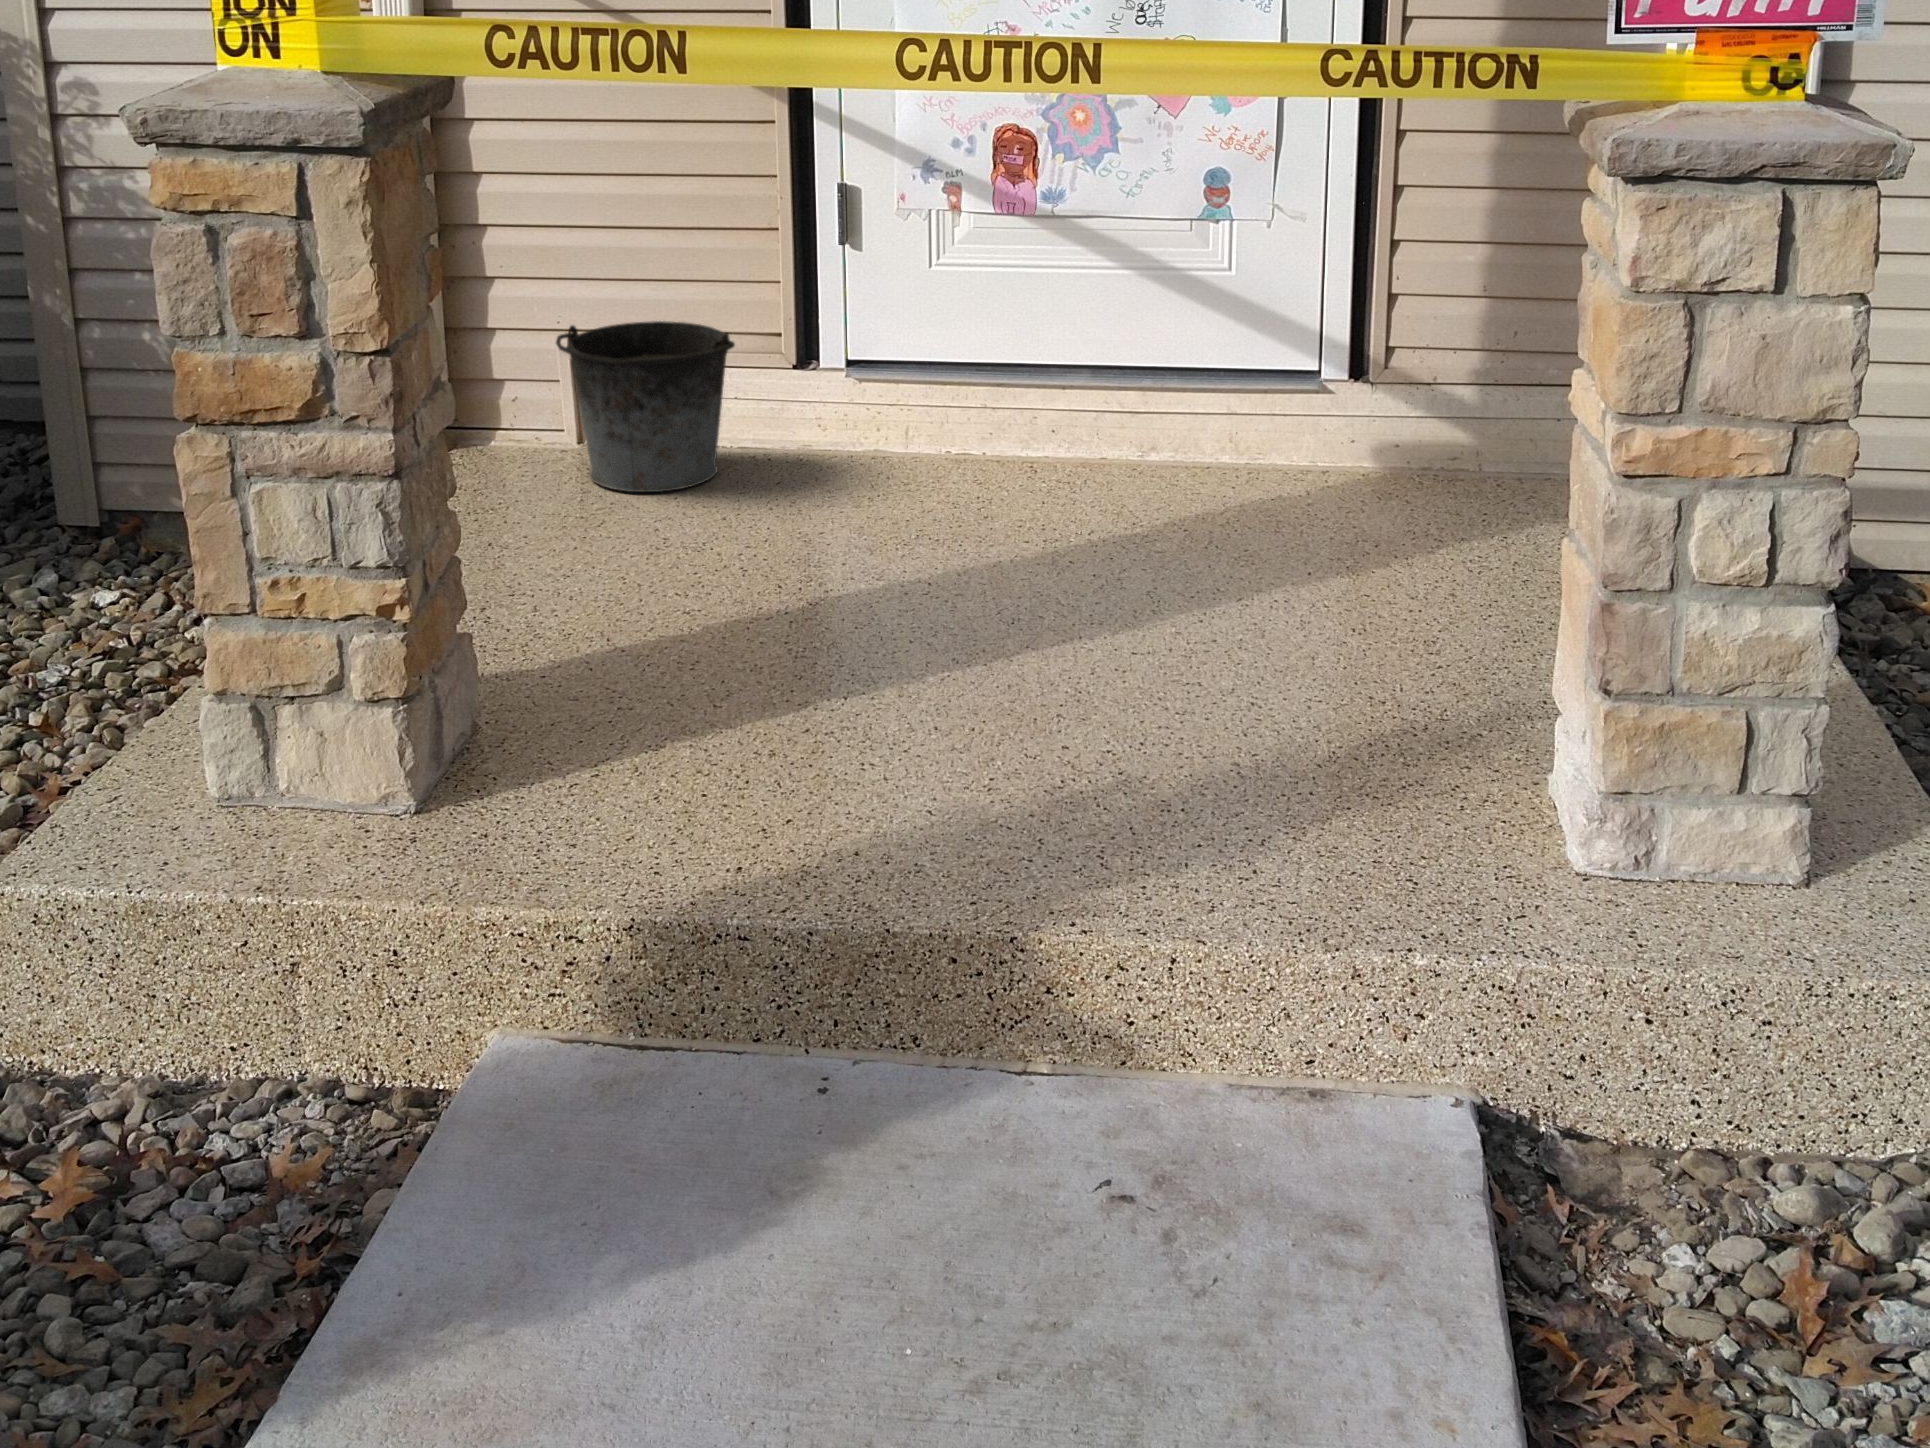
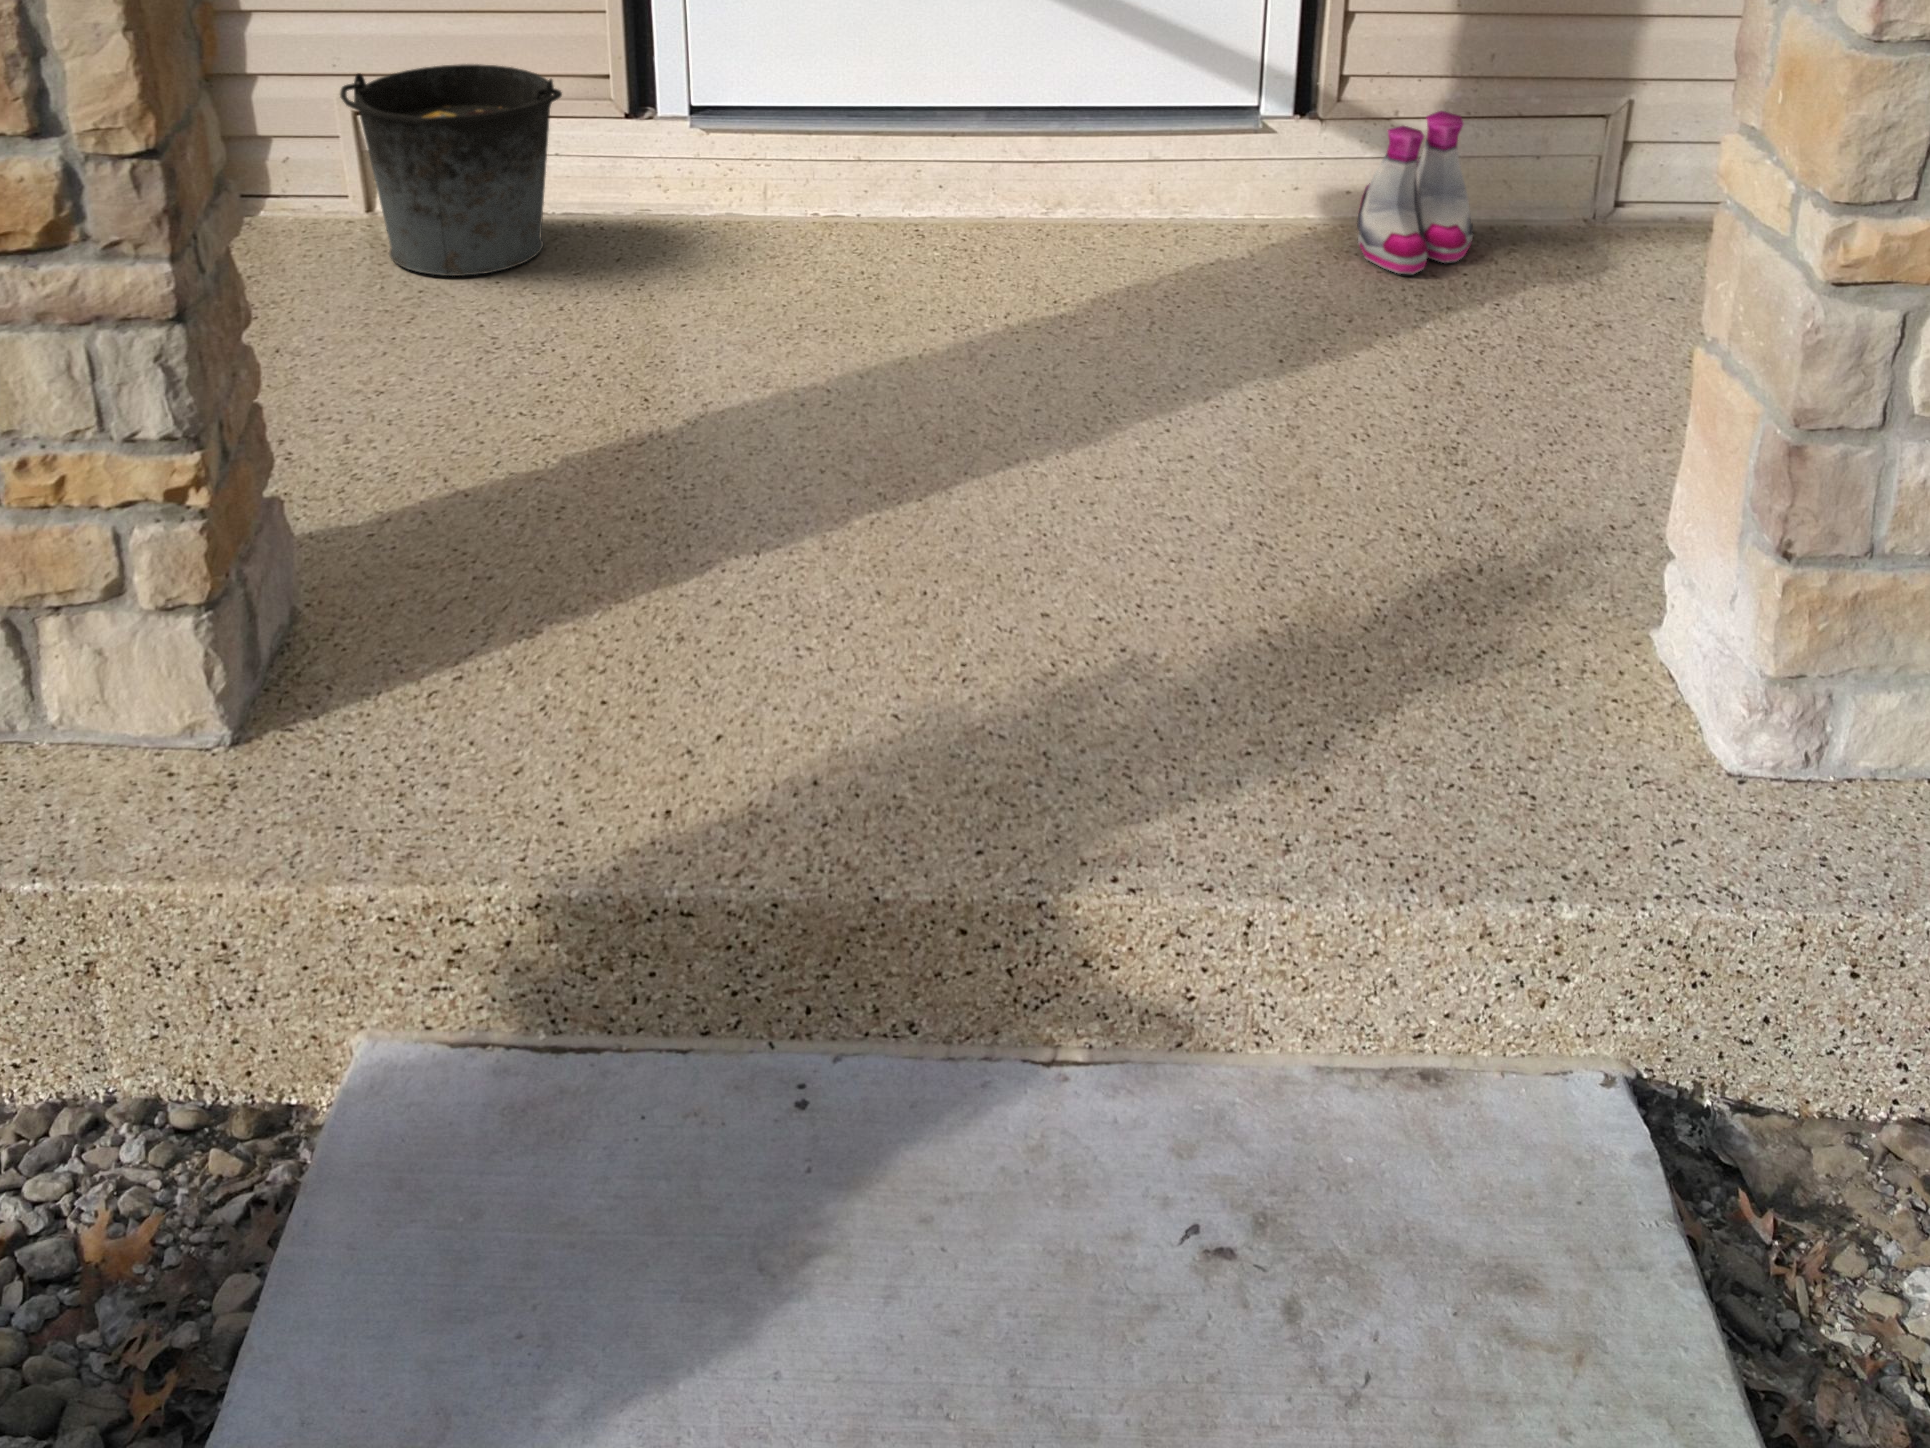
boots: none [1403,376,1505,512] -> present [1357,111,1473,274]

